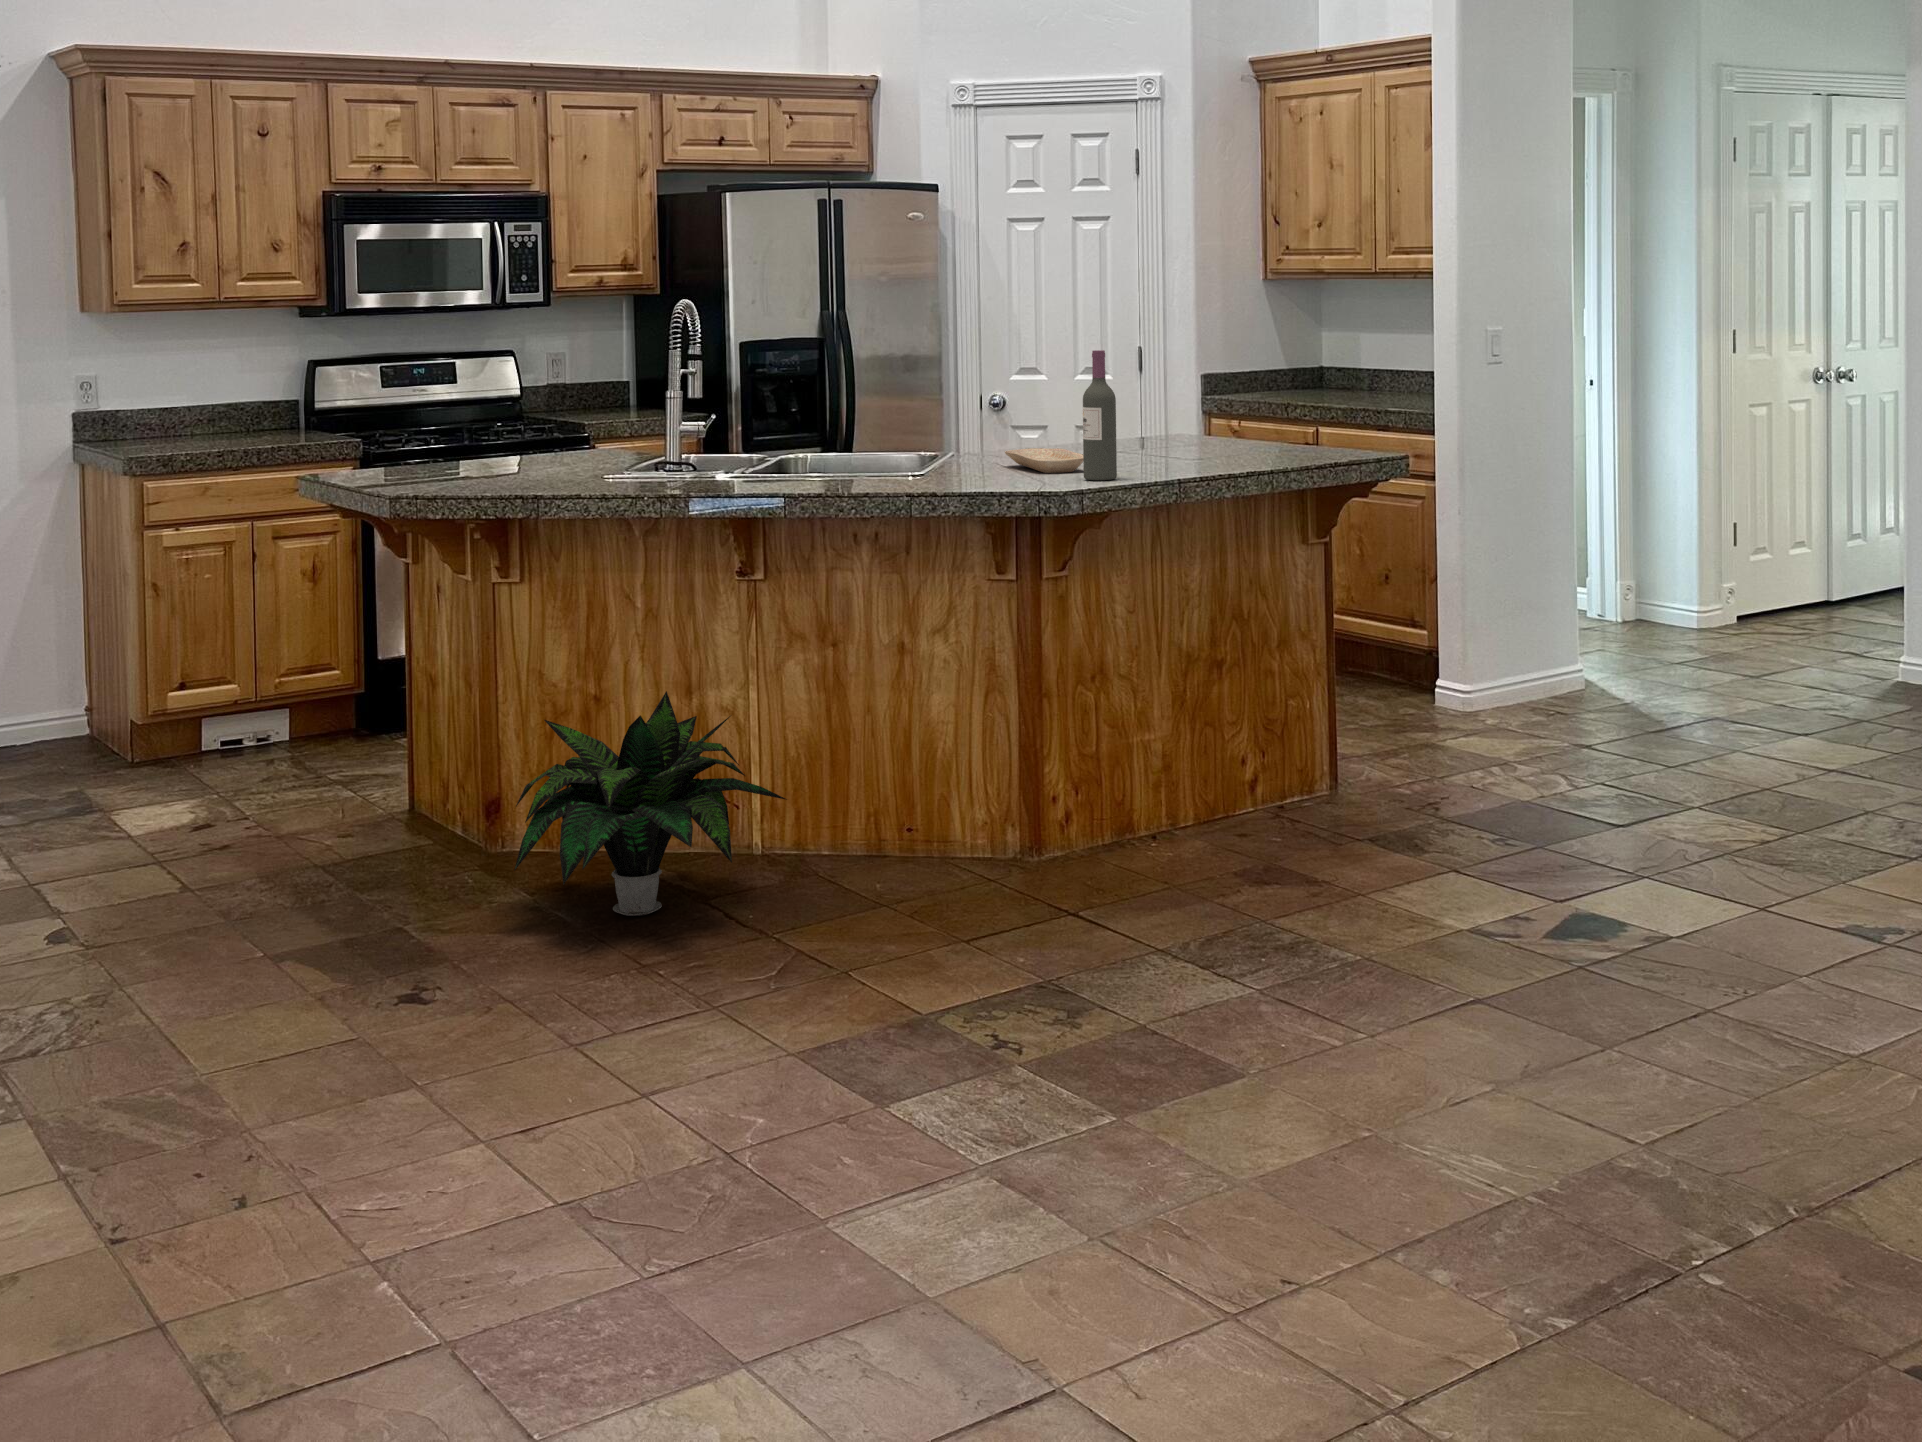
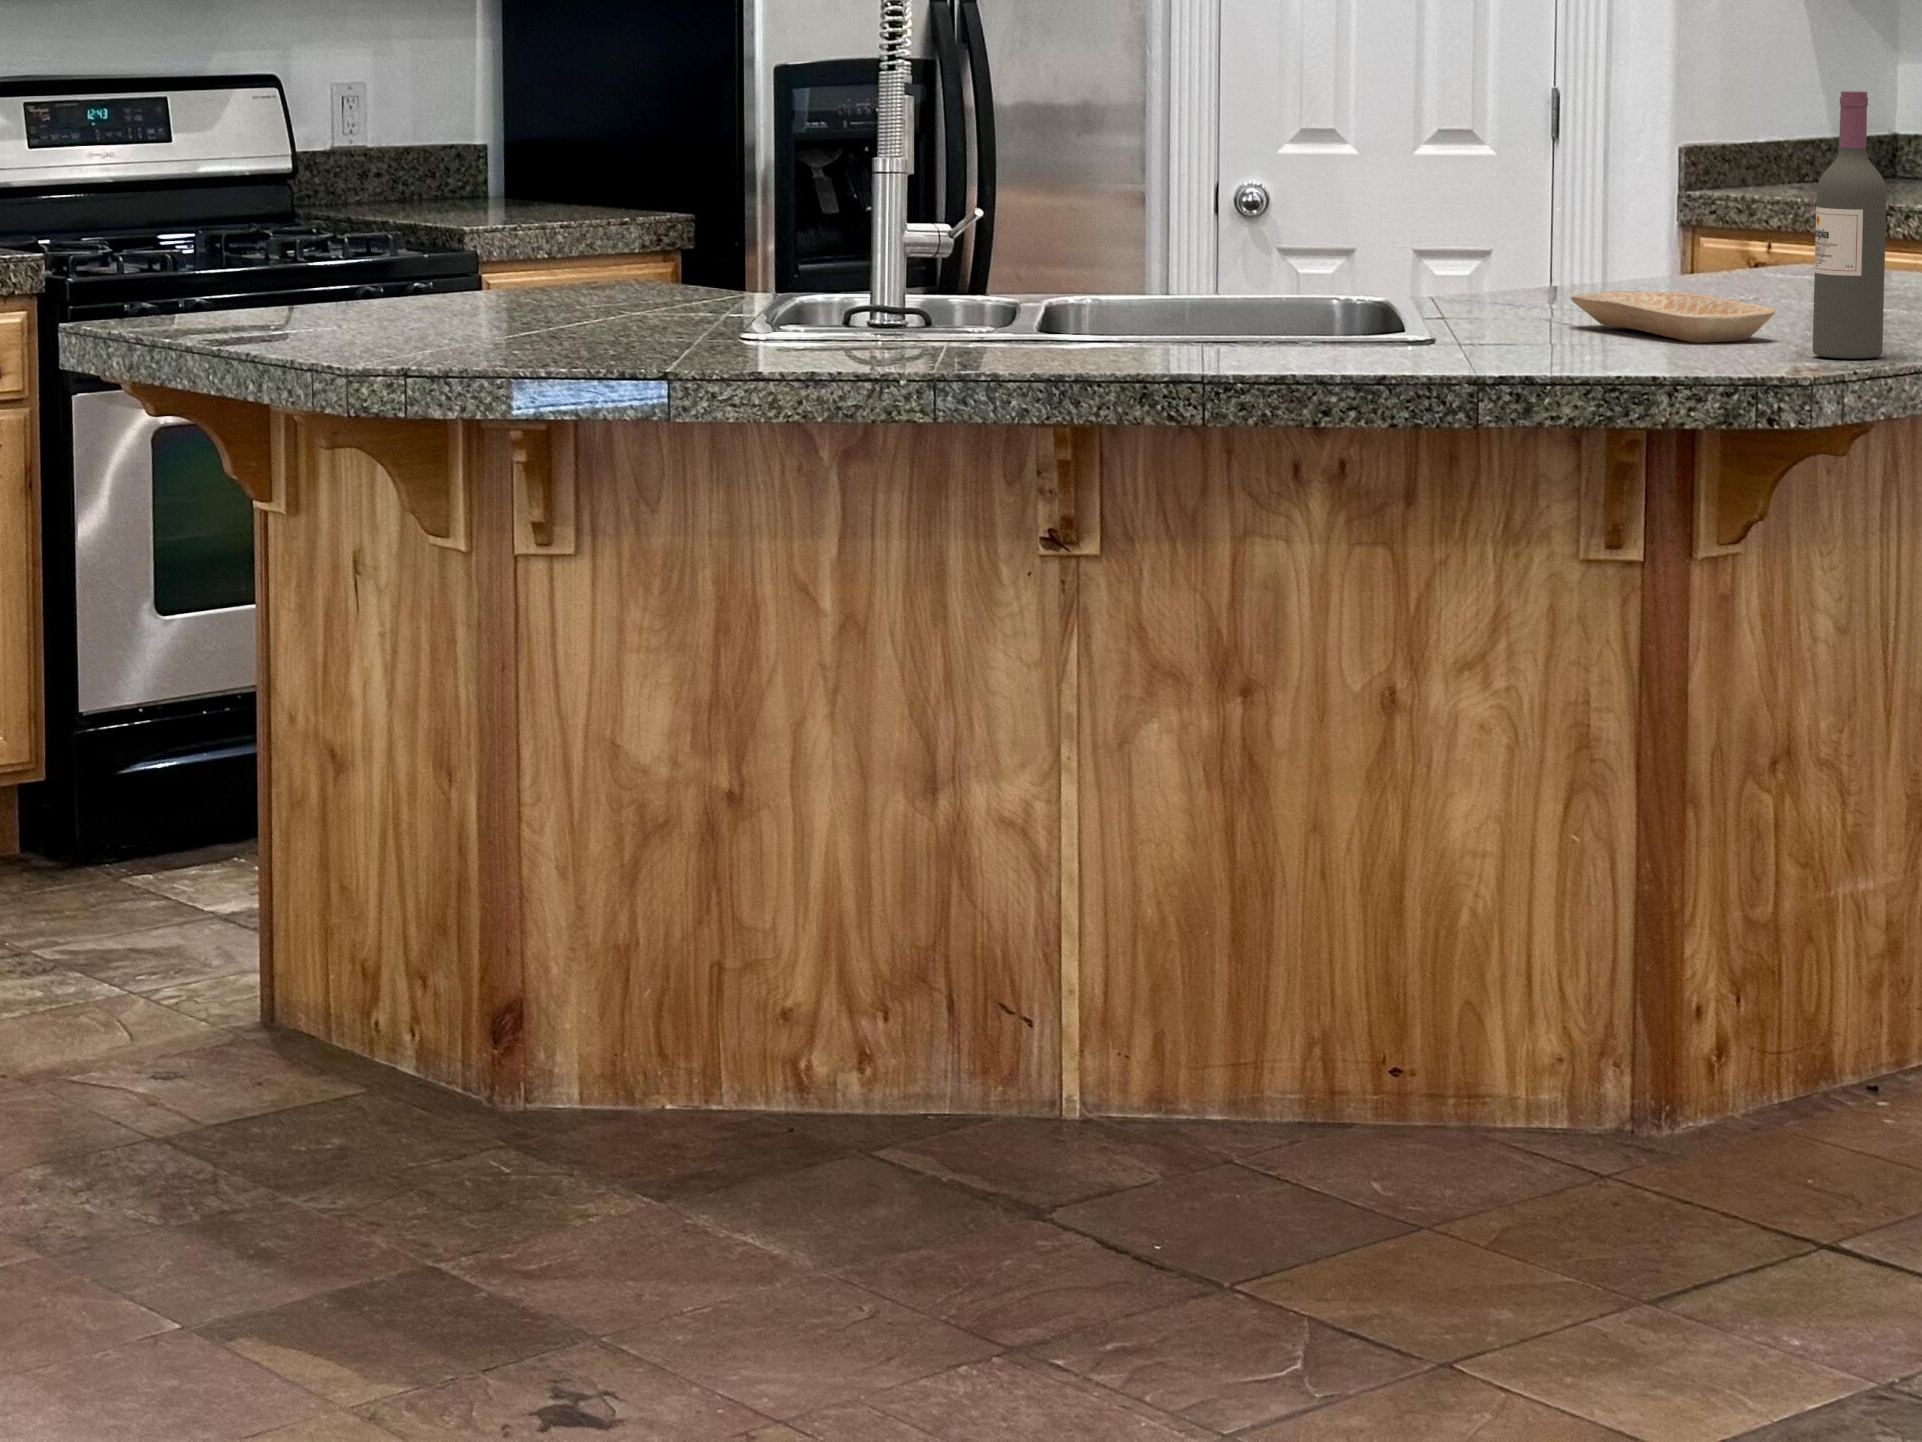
potted plant: present [514,691,787,916] -> none [628,781,1183,1238]

